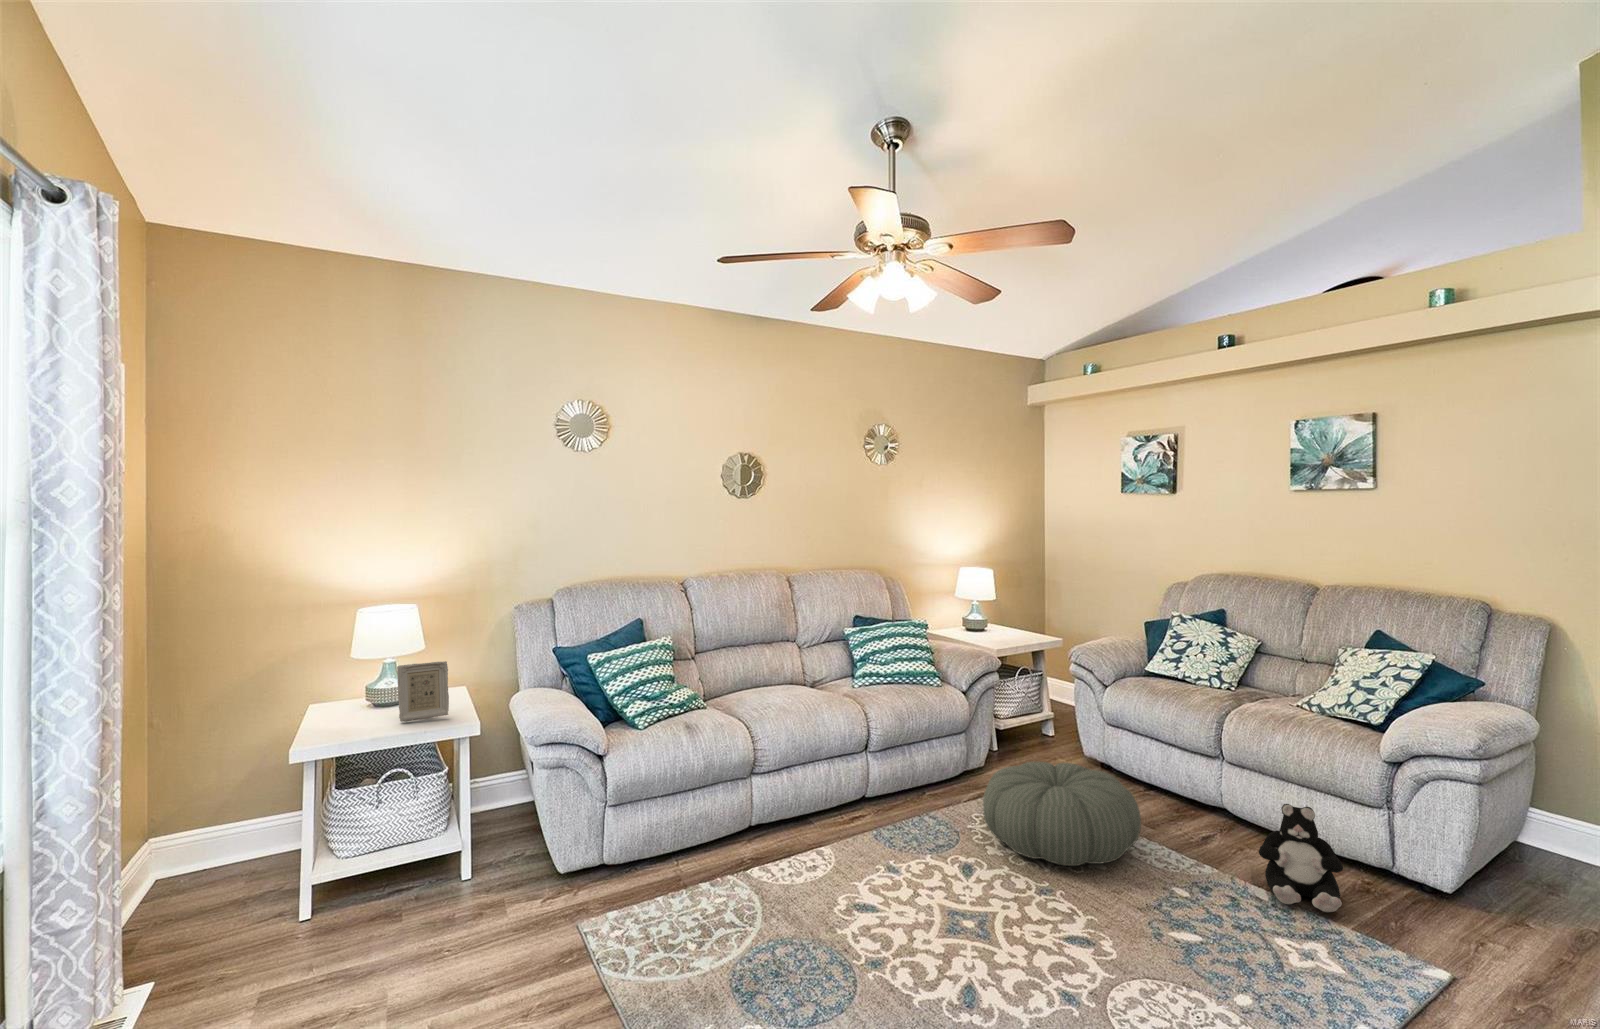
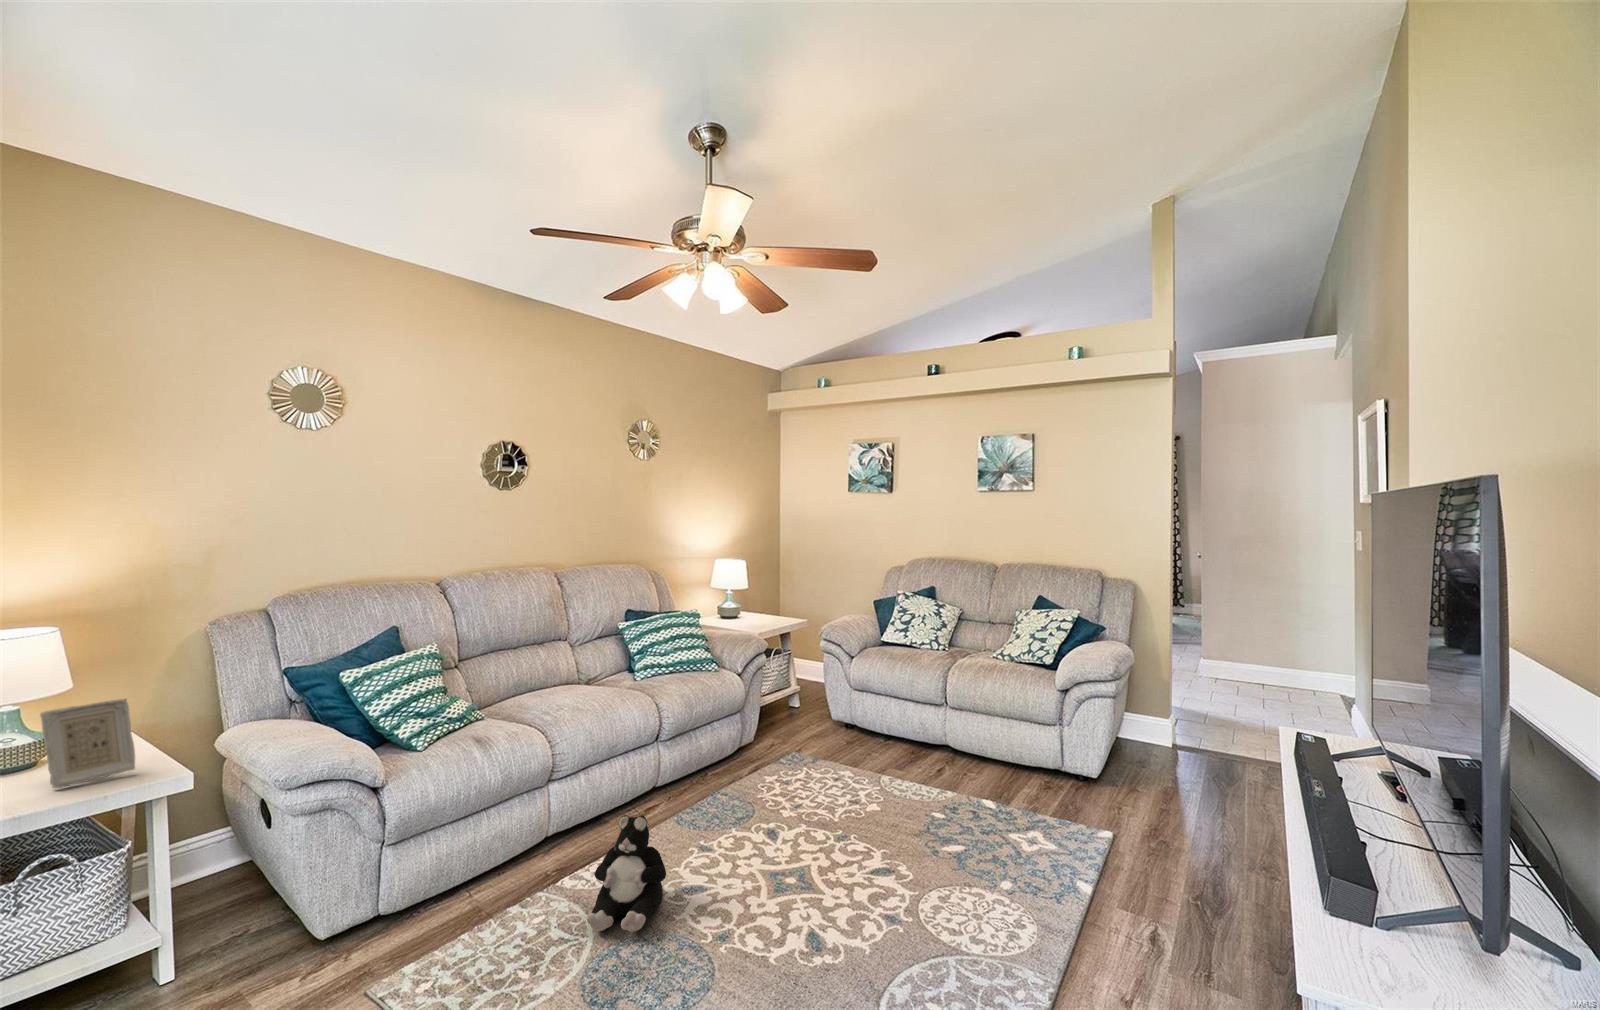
pouf: present [983,762,1141,866] -> none [774,726,904,814]
plush toy: present [1259,804,1343,913] -> present [587,815,666,932]

